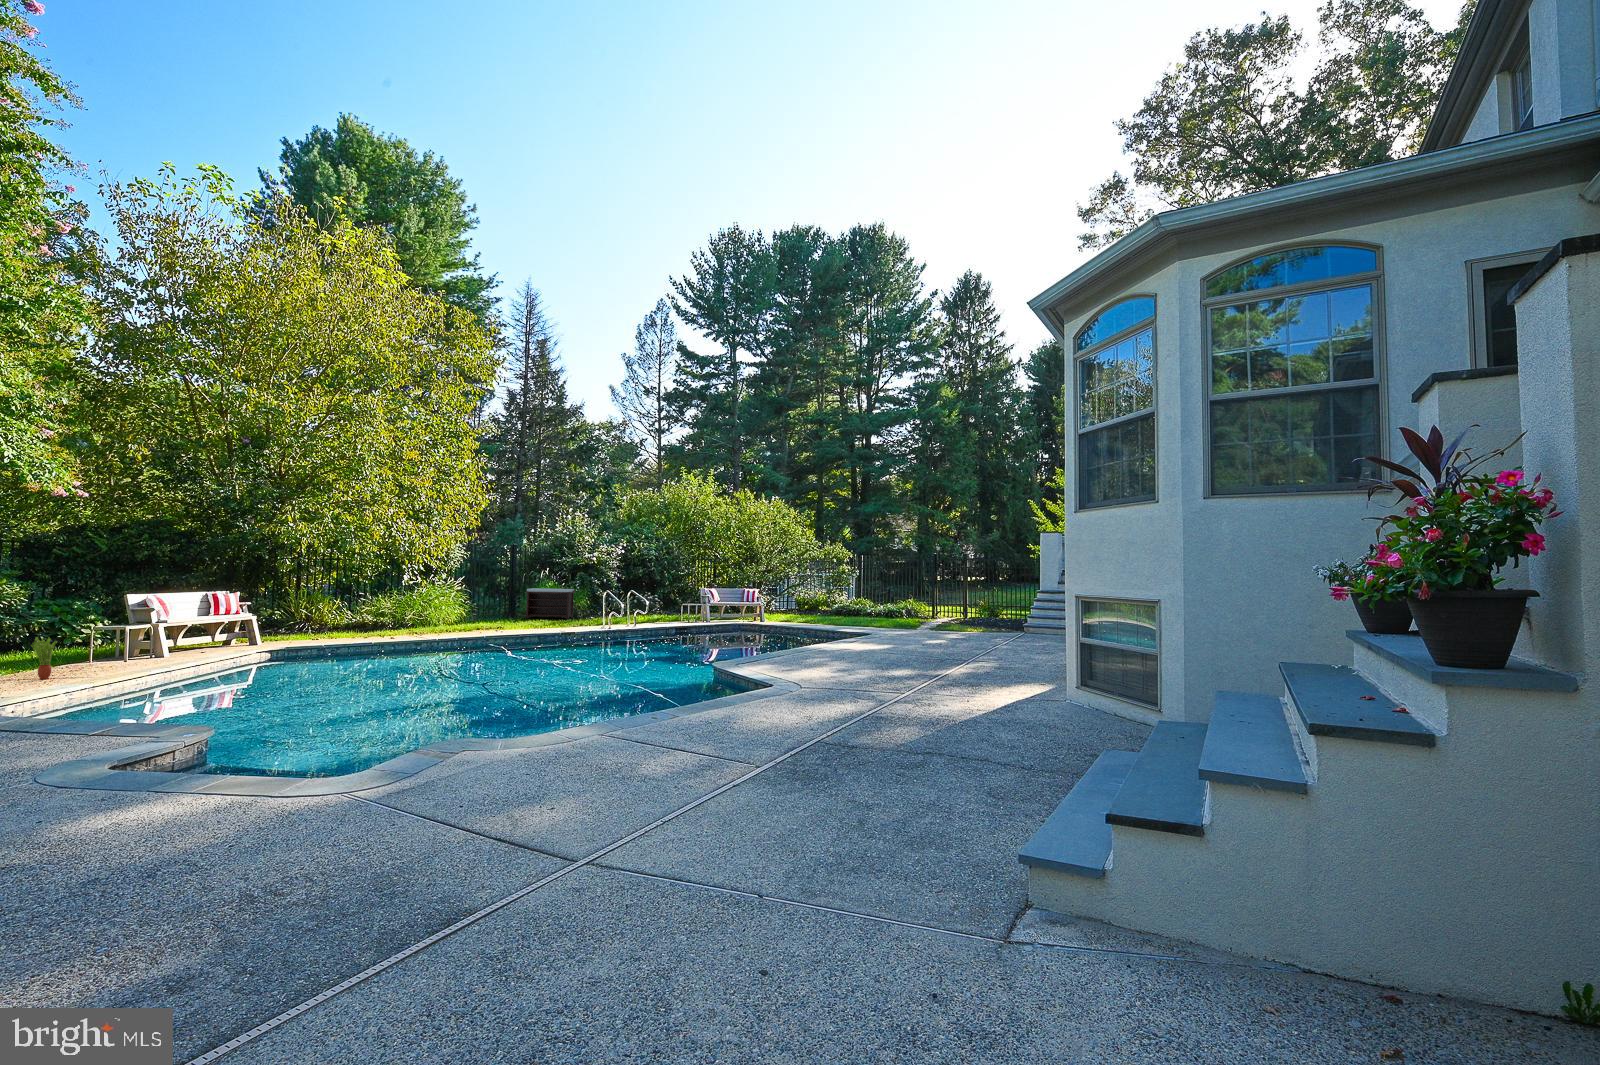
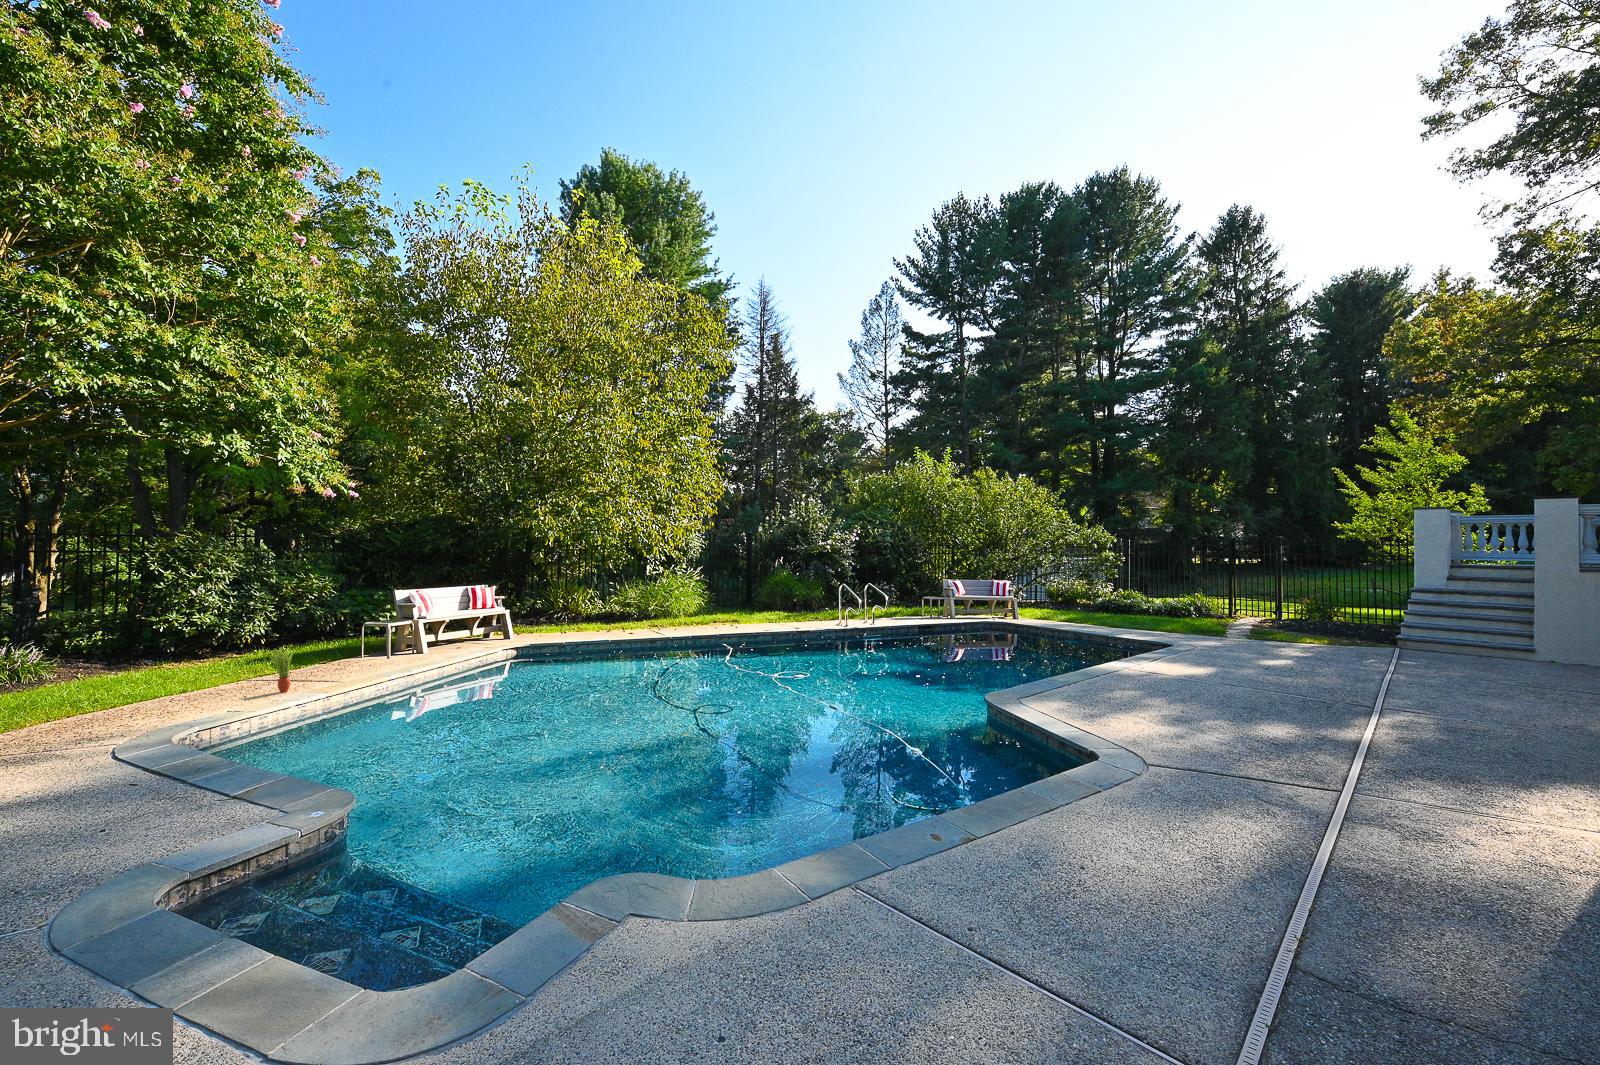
bench: present [526,588,575,619] -> none [760,576,809,609]

